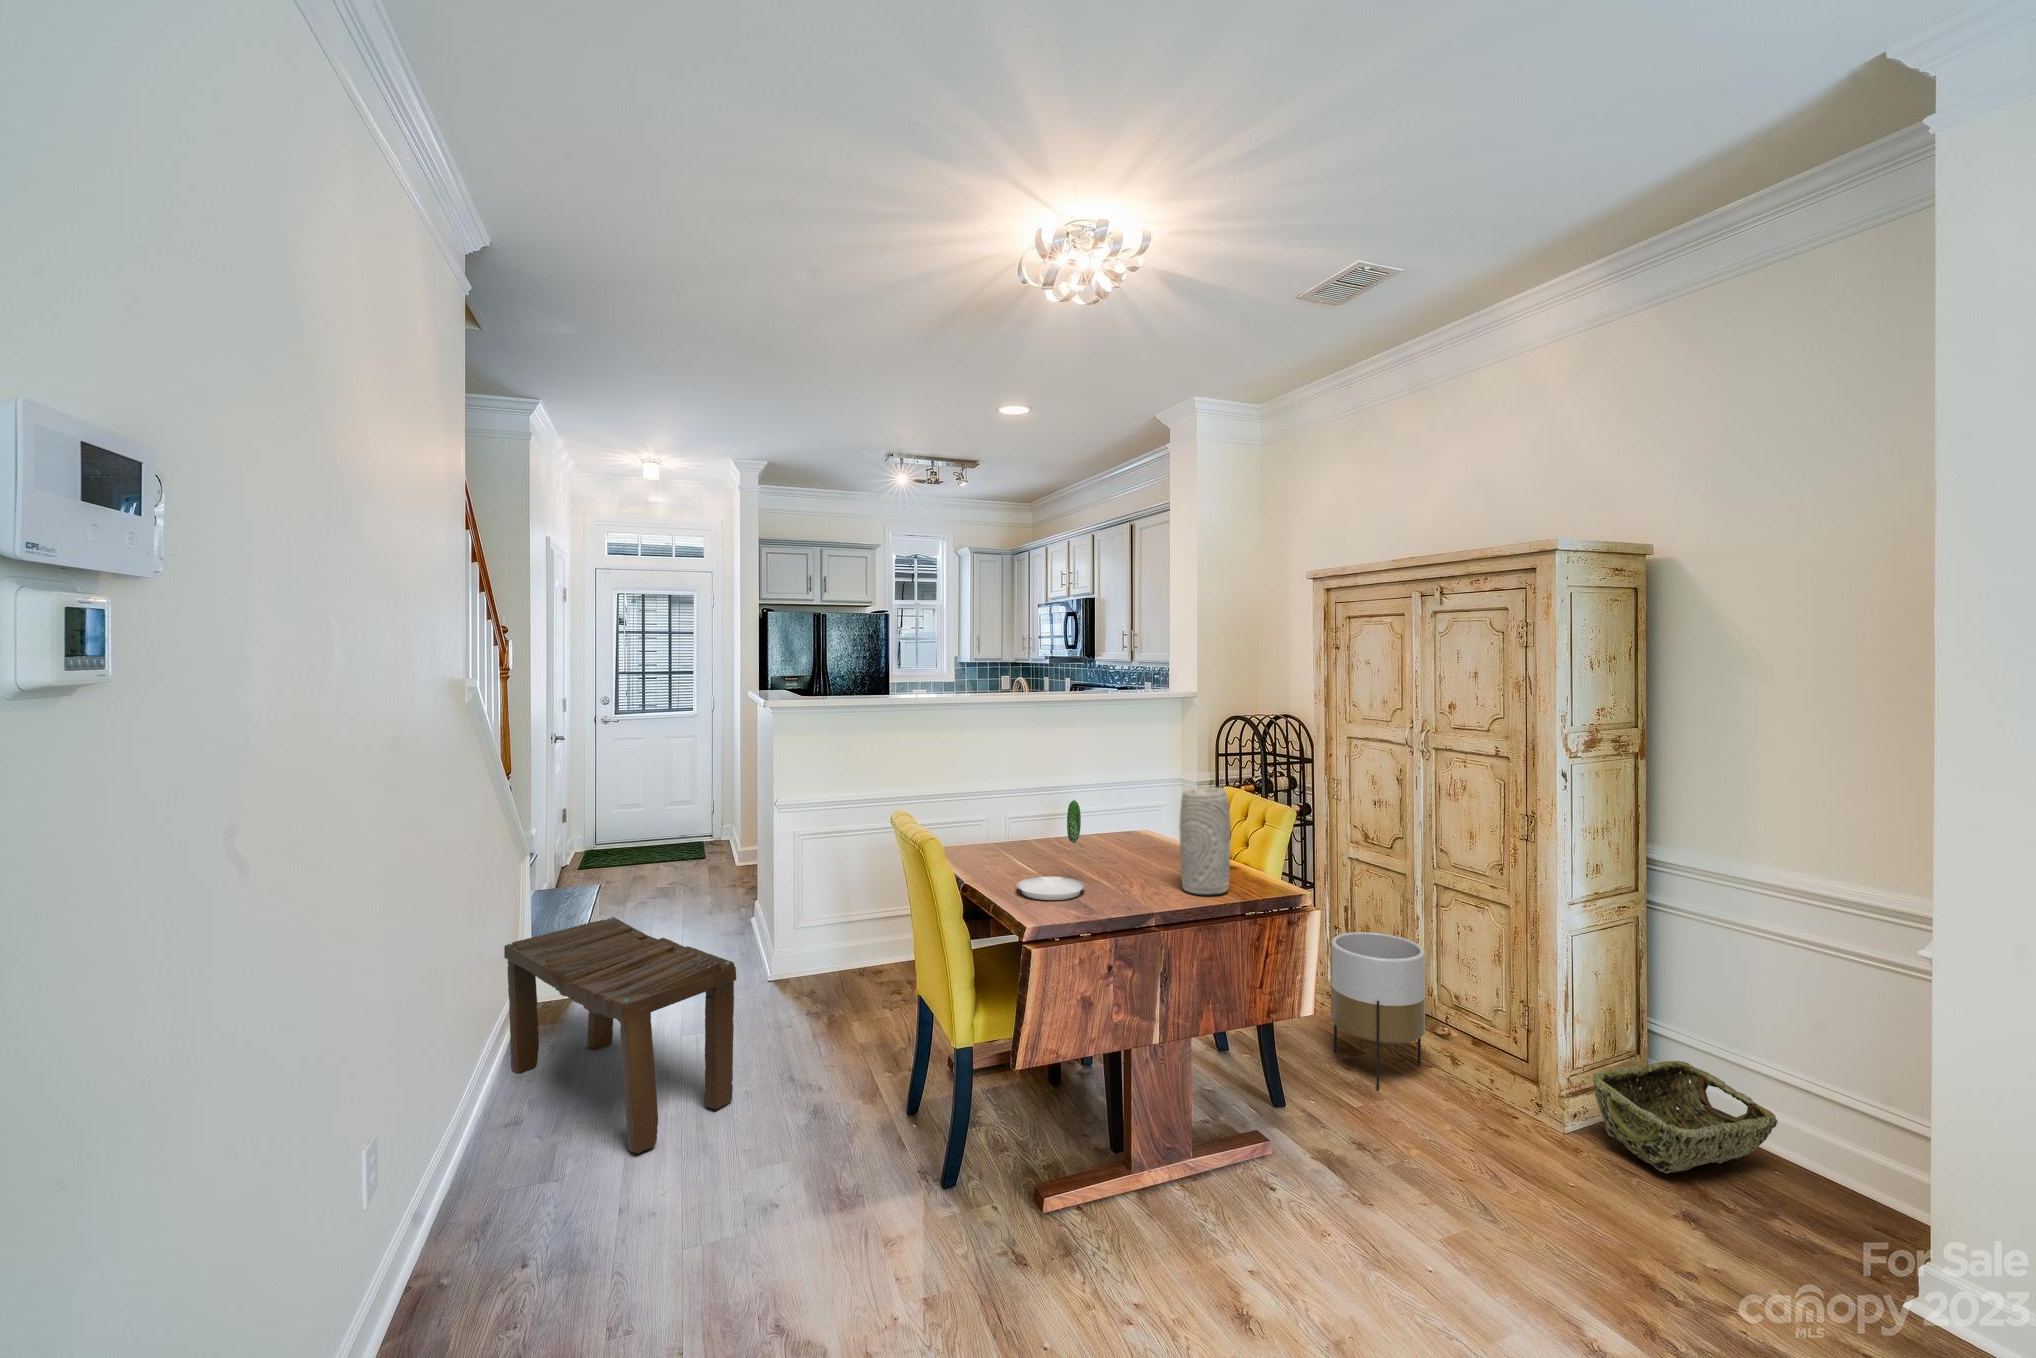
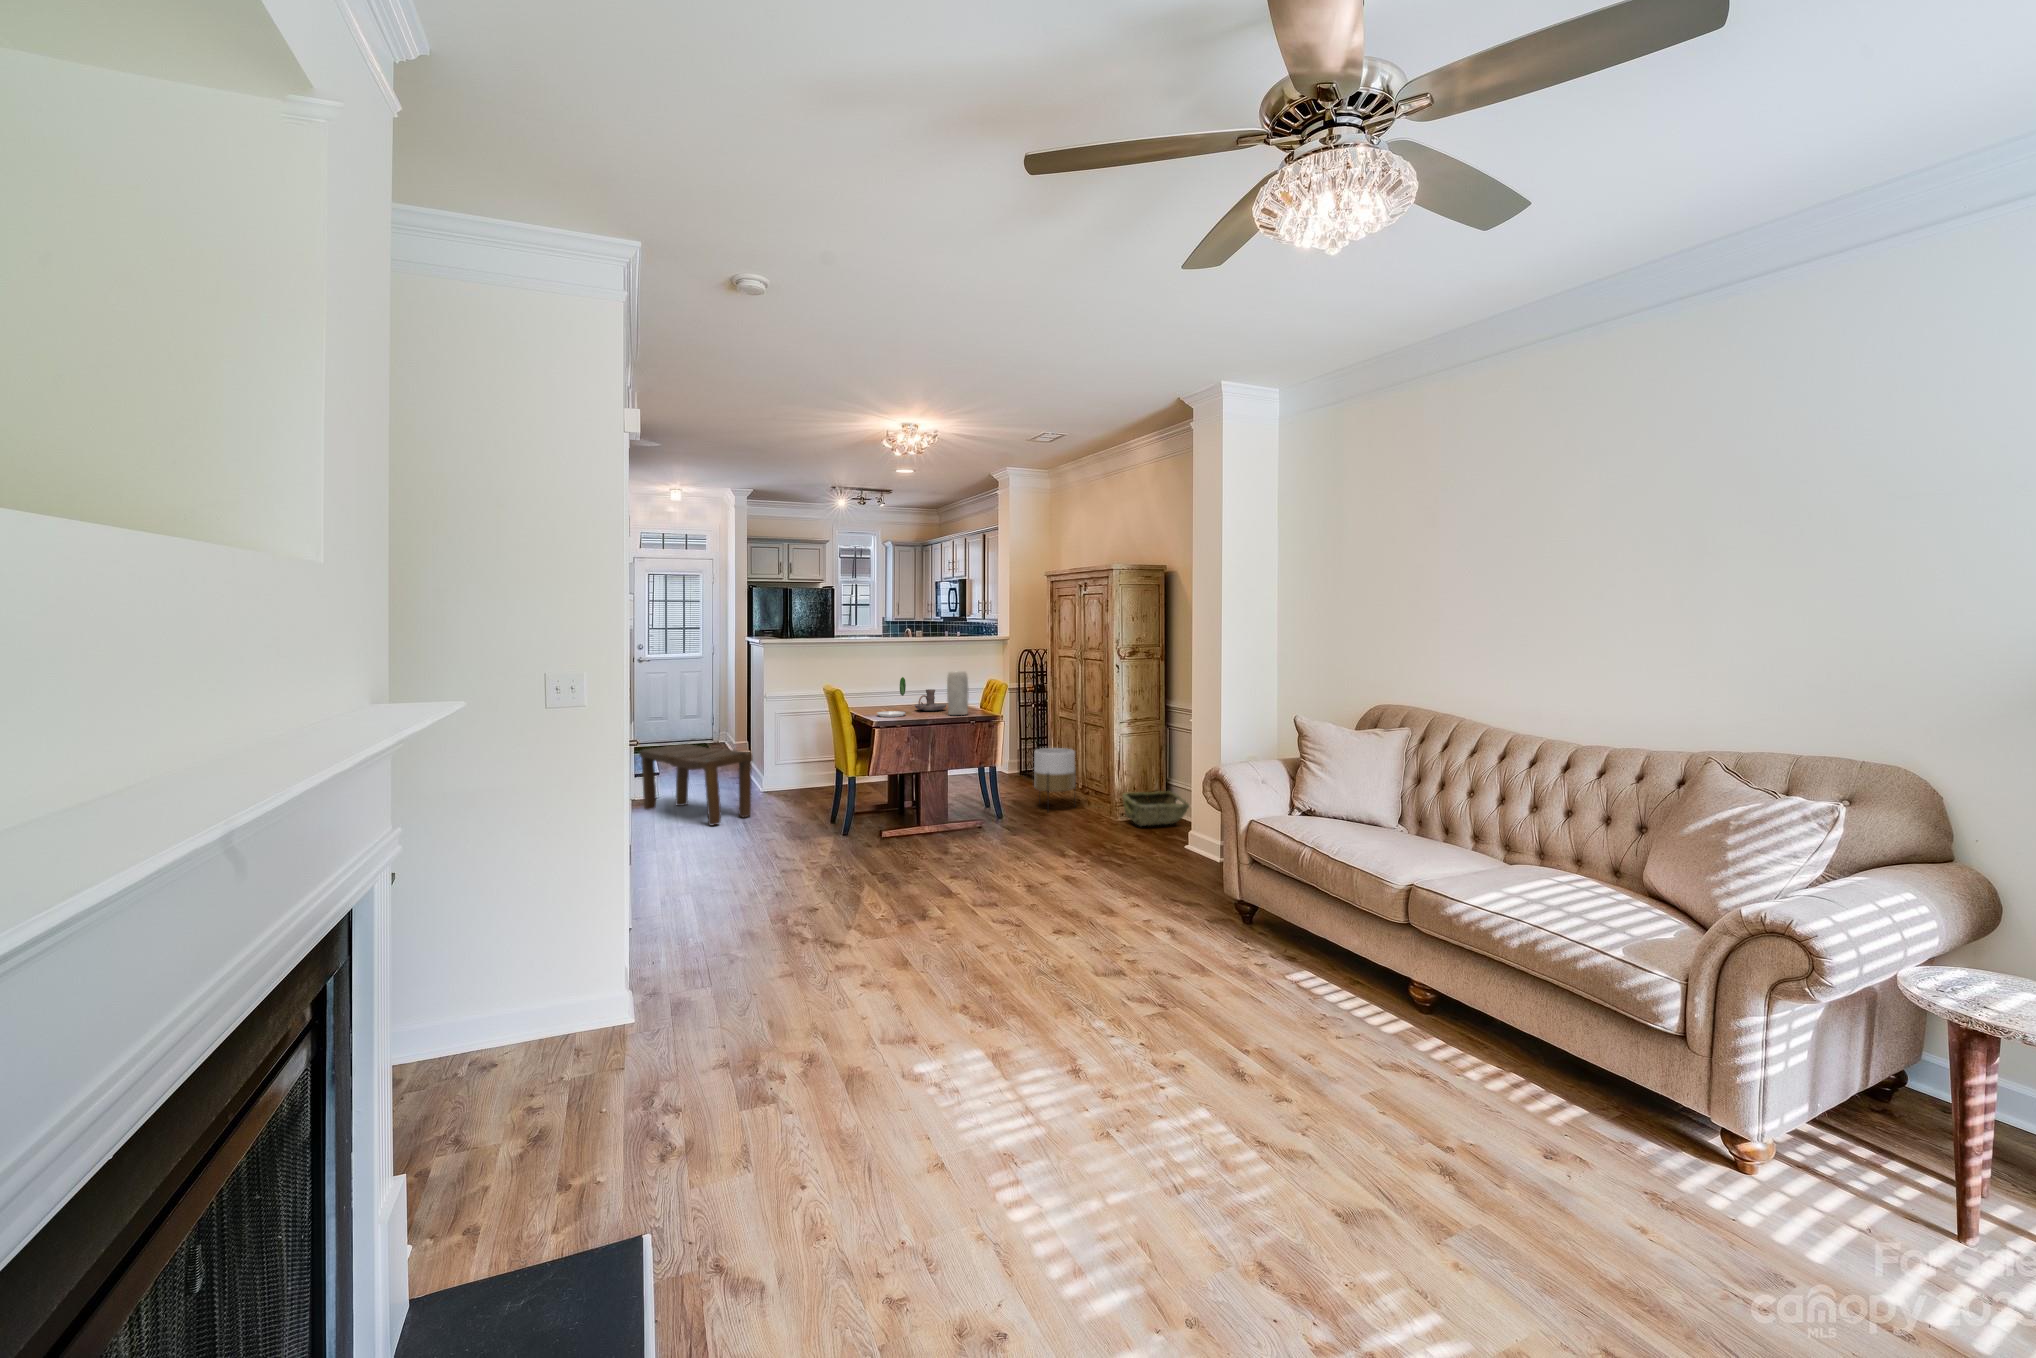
candle holder: none [1087,818,1156,868] -> present [915,689,946,711]

